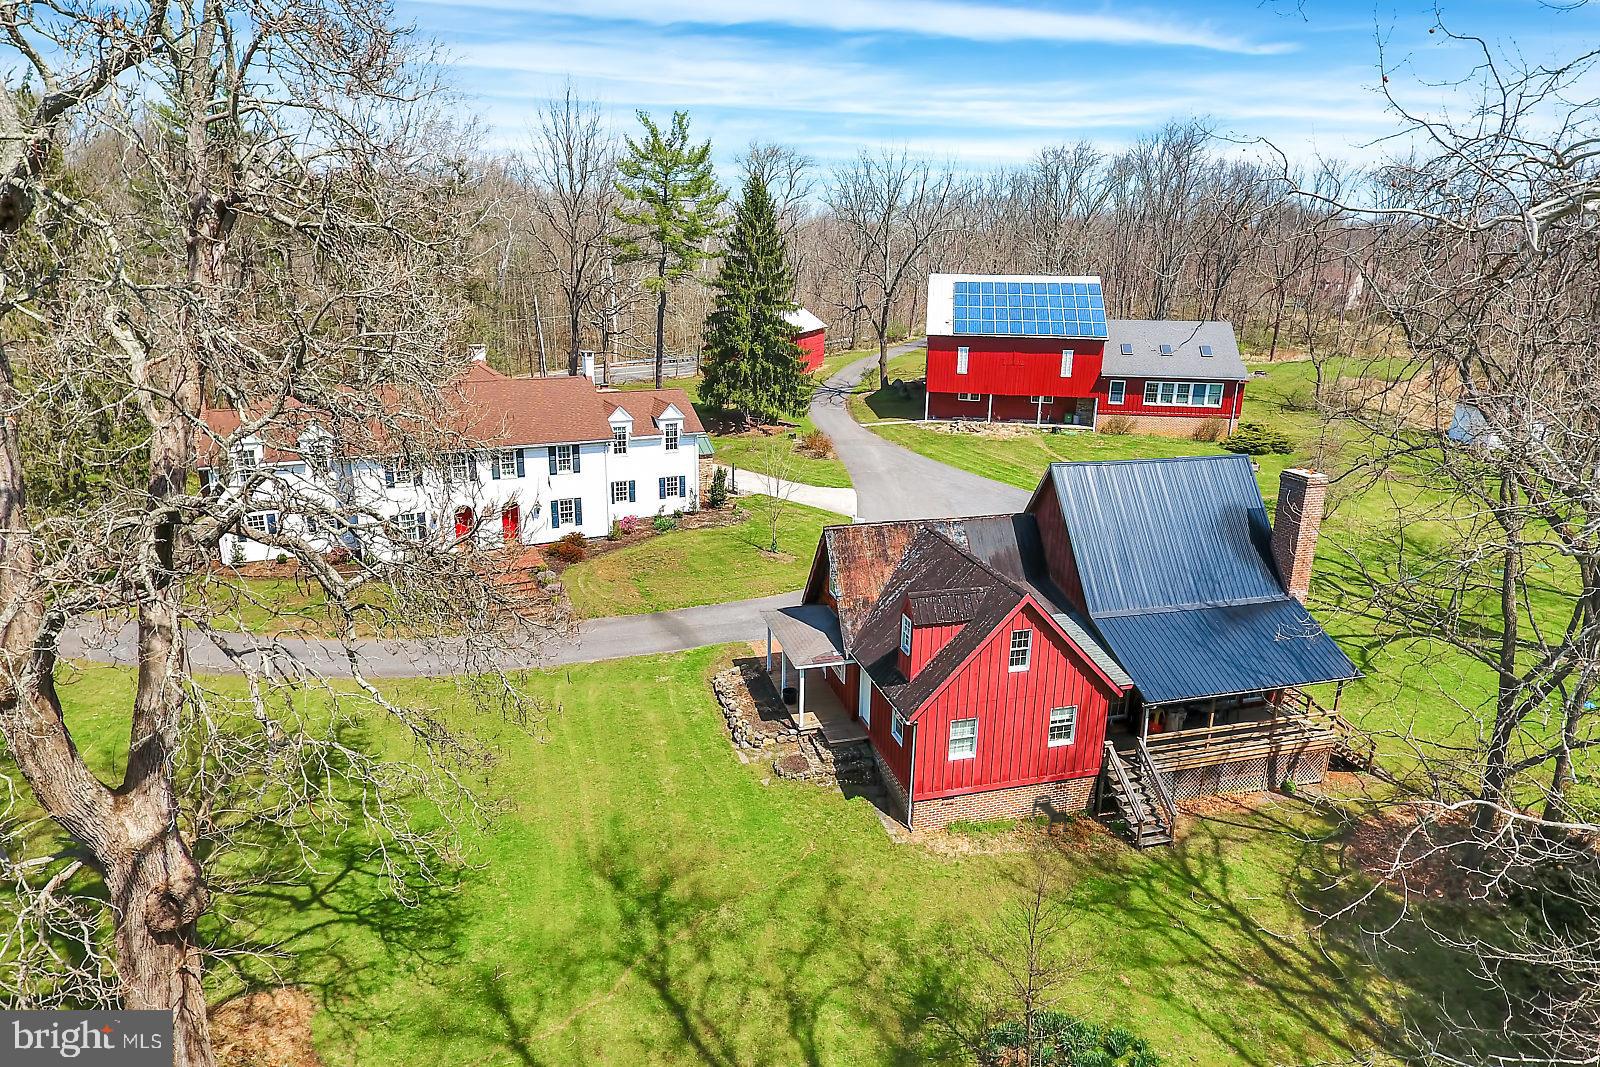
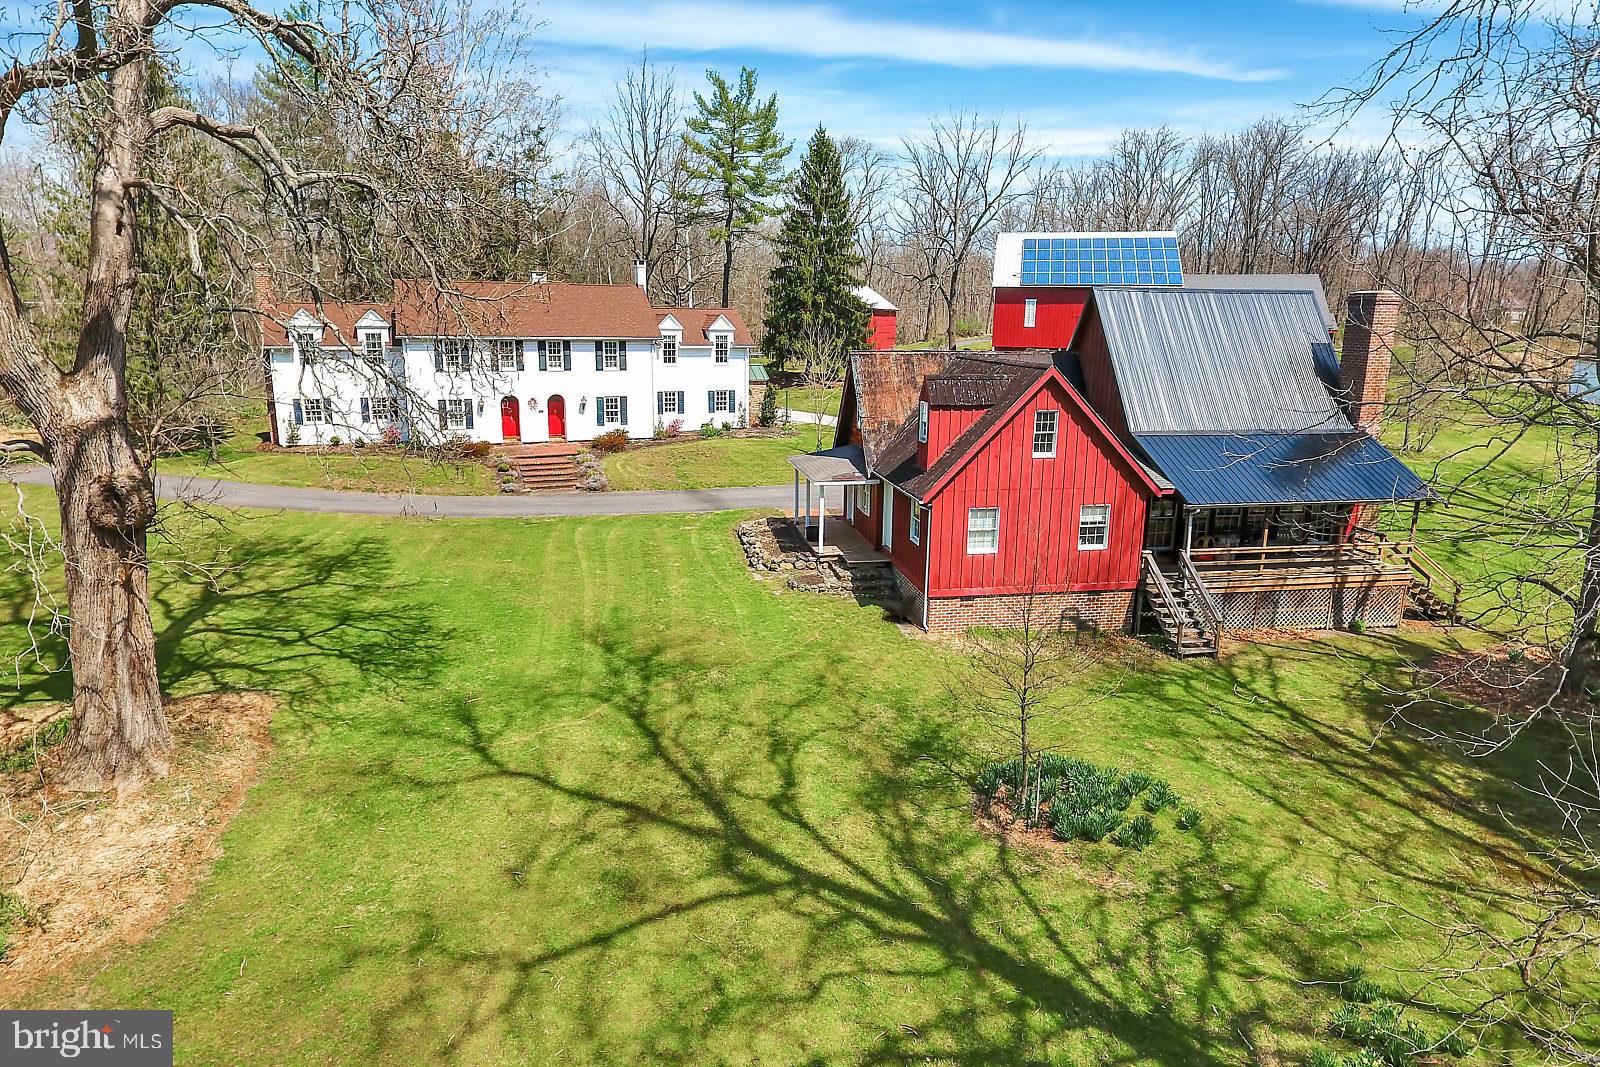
lounge chair: none [872,785,906,818] -> present [883,591,917,624]

